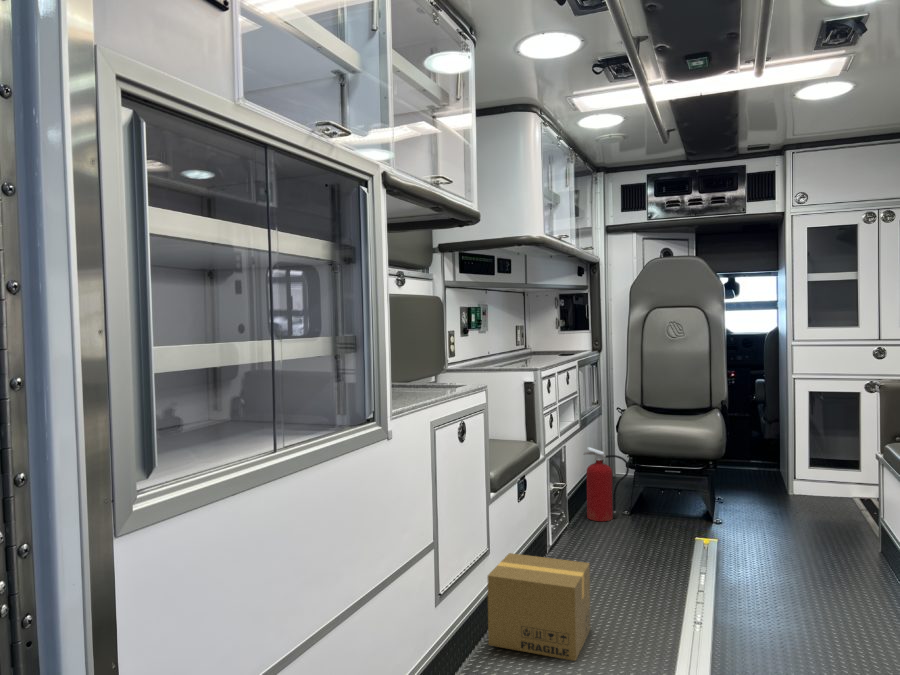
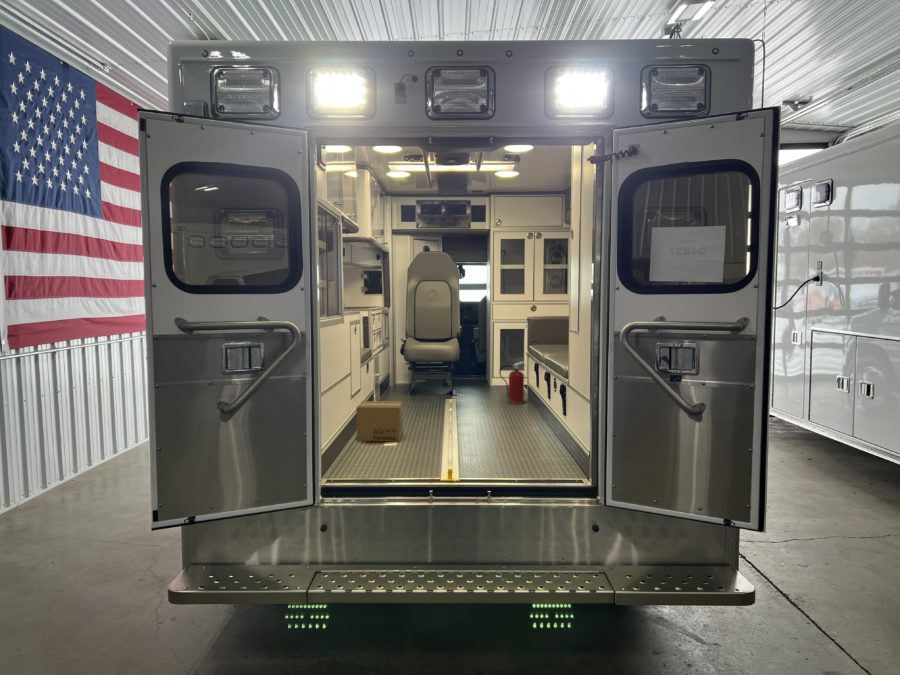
fire extinguisher: present [583,447,629,521] -> present [499,362,525,404]

